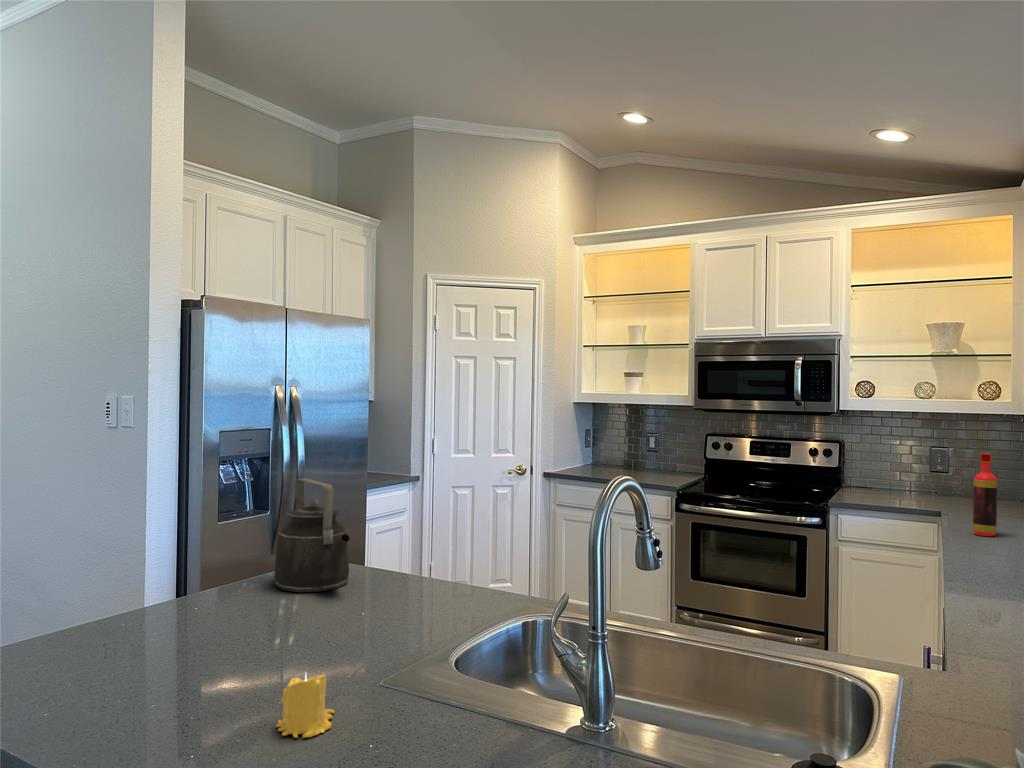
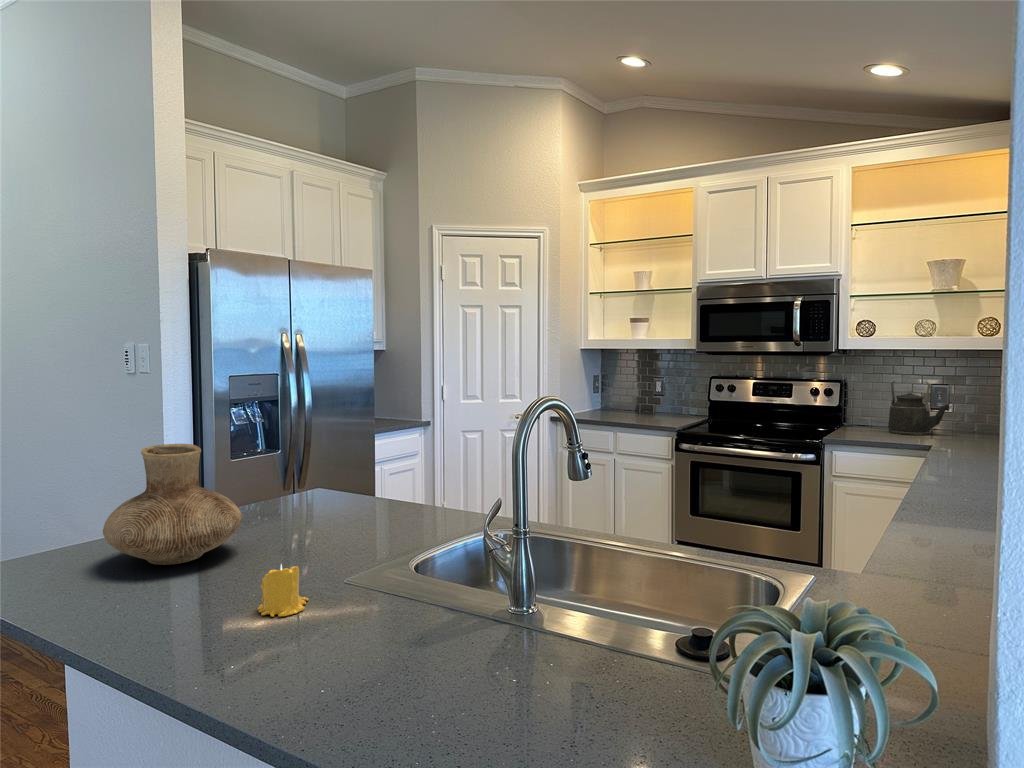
bottle: present [973,453,997,536] -> none [955,385,979,467]
kettle: present [274,478,350,592] -> present [888,381,949,435]
vase: none [87,518,247,661] -> present [103,444,242,565]

